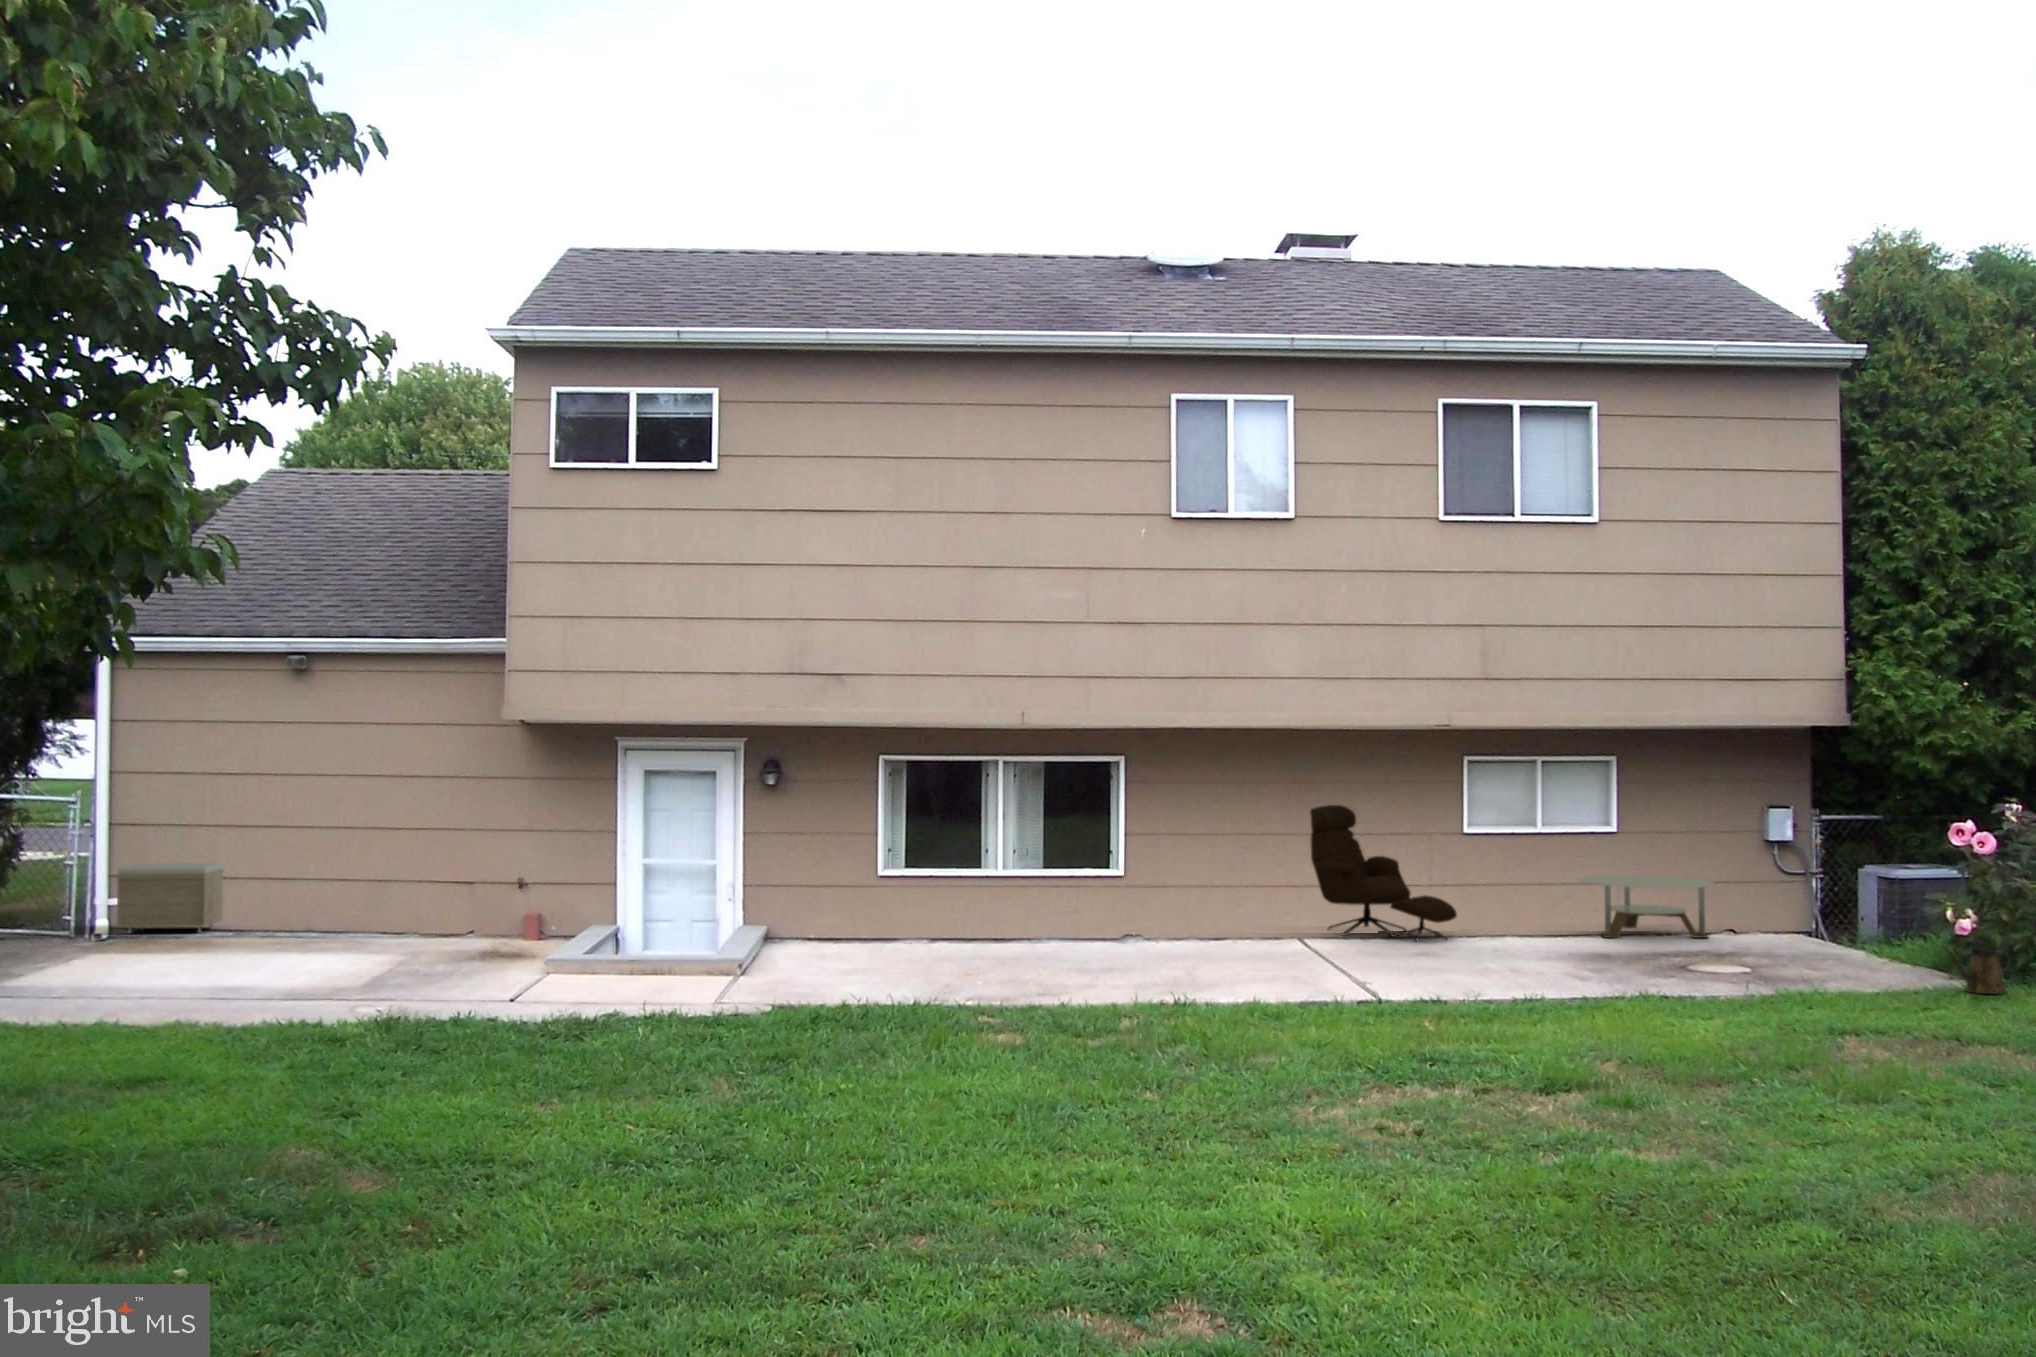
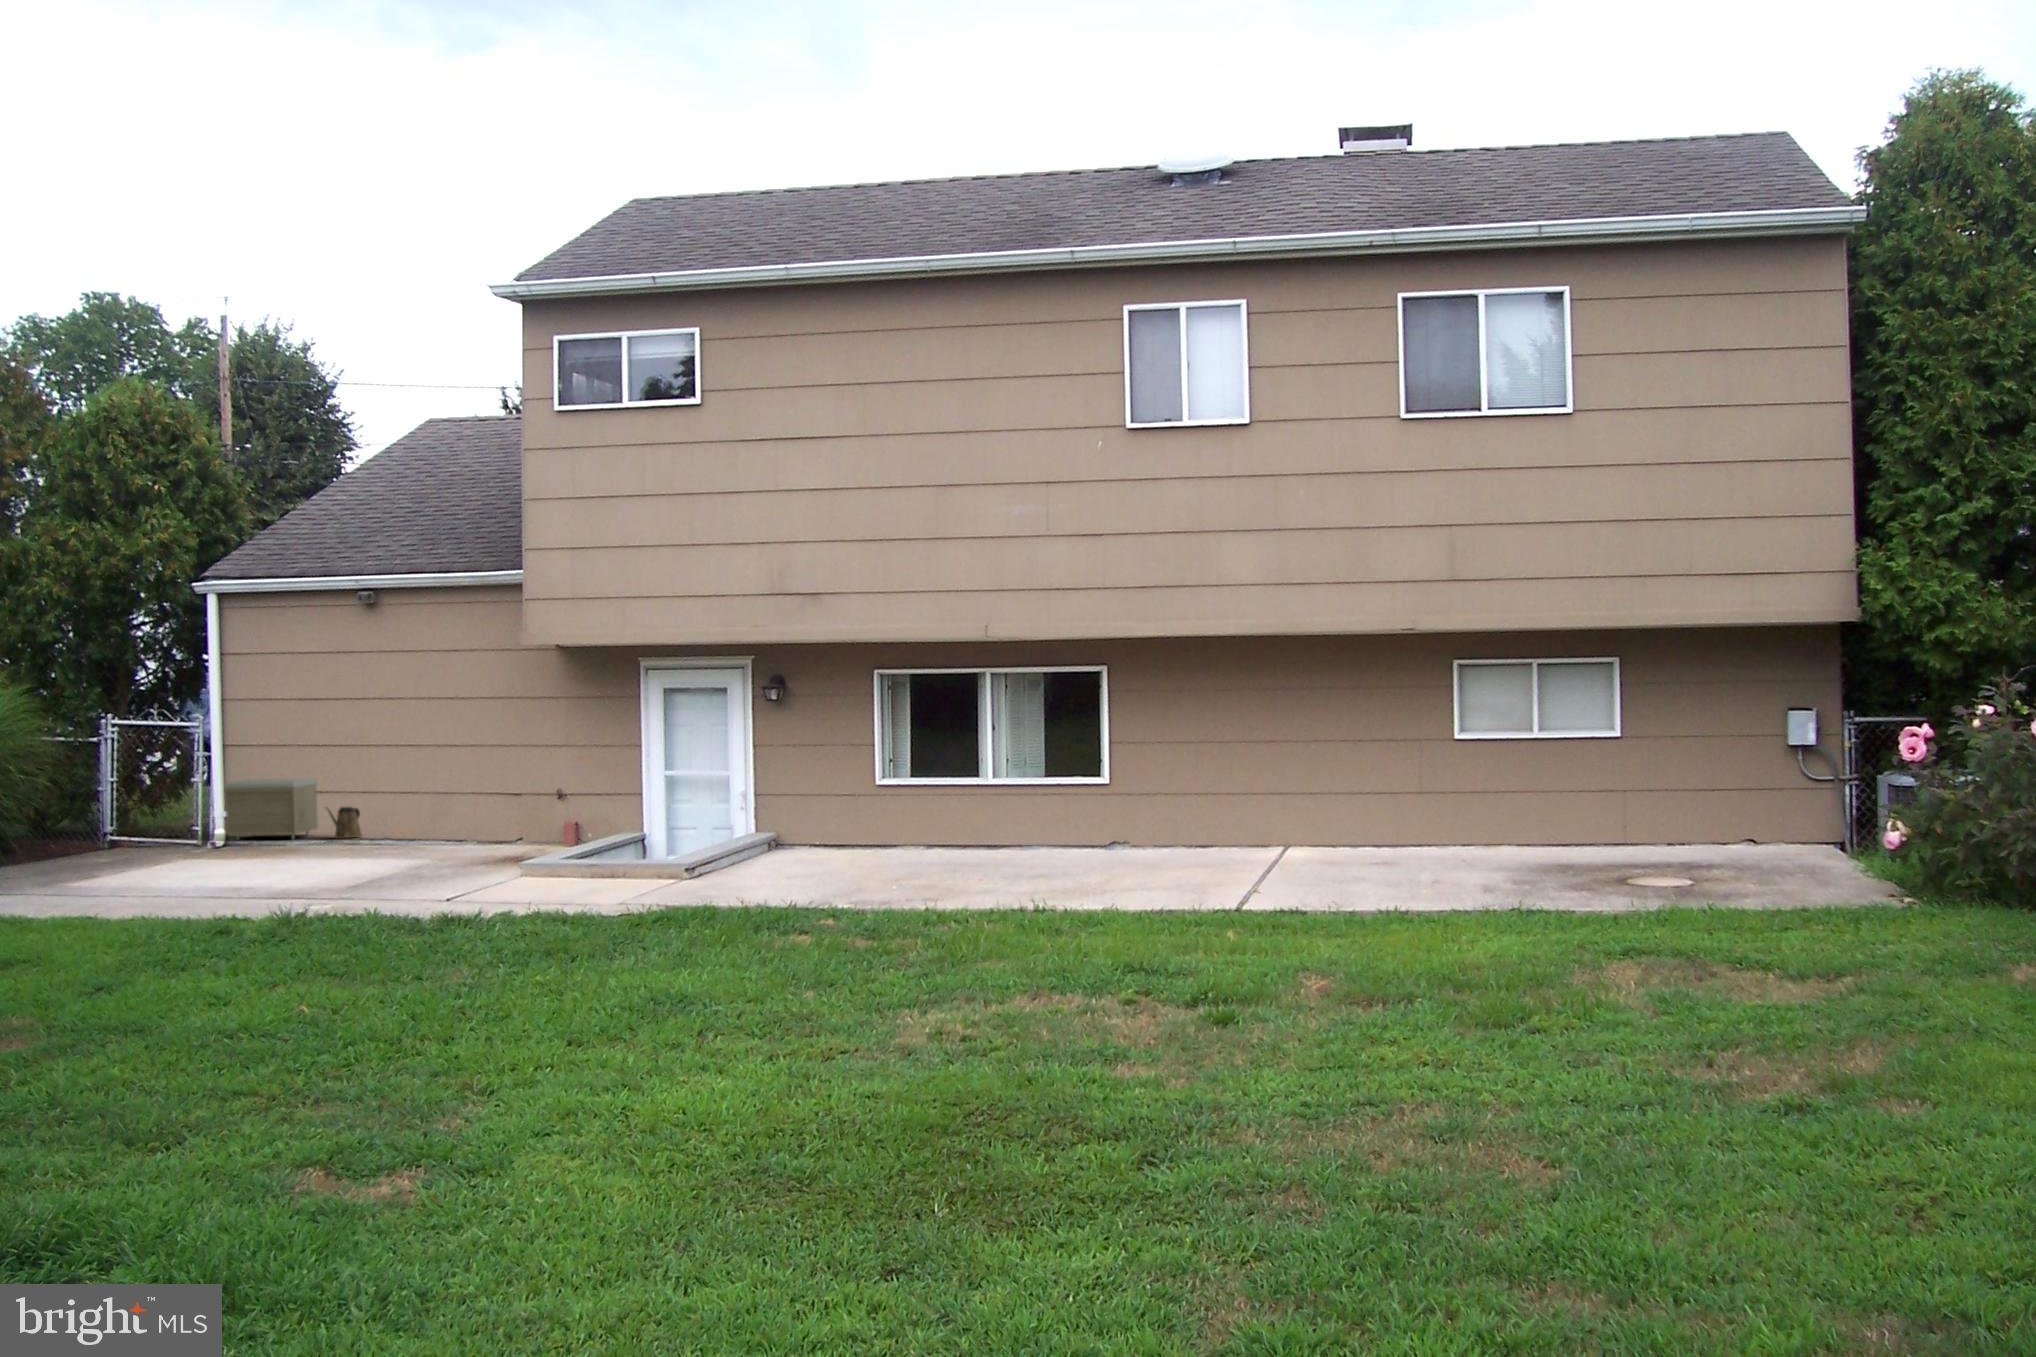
lounge chair: present [1310,805,1457,941] -> none [1279,713,1419,849]
round table: present [1578,875,1714,938] -> none [1557,782,1701,847]
watering can: present [1942,946,2010,994] -> present [326,807,361,839]

